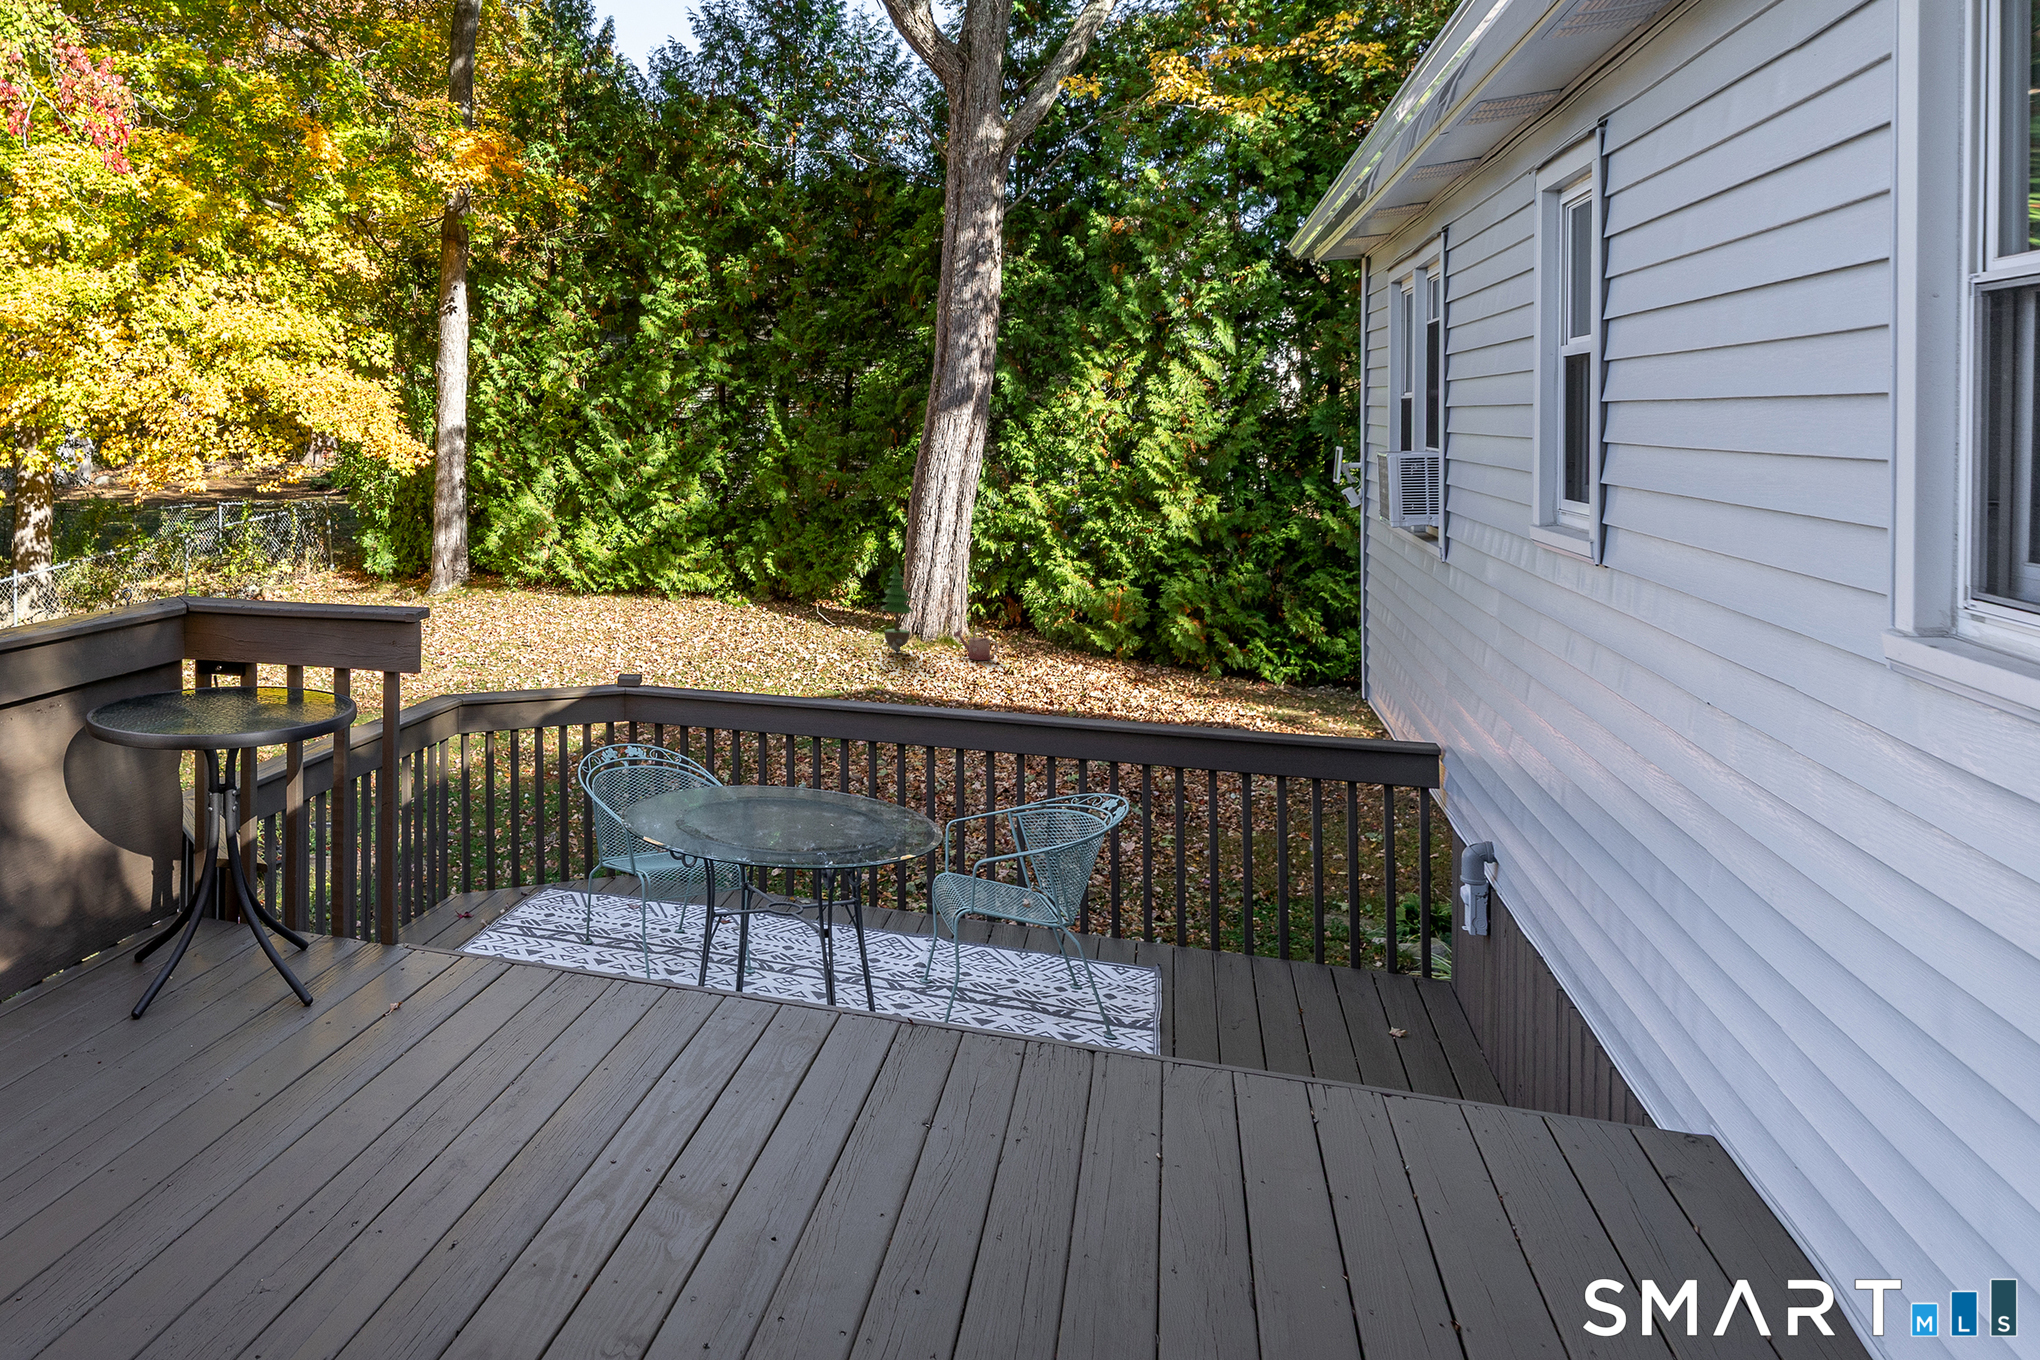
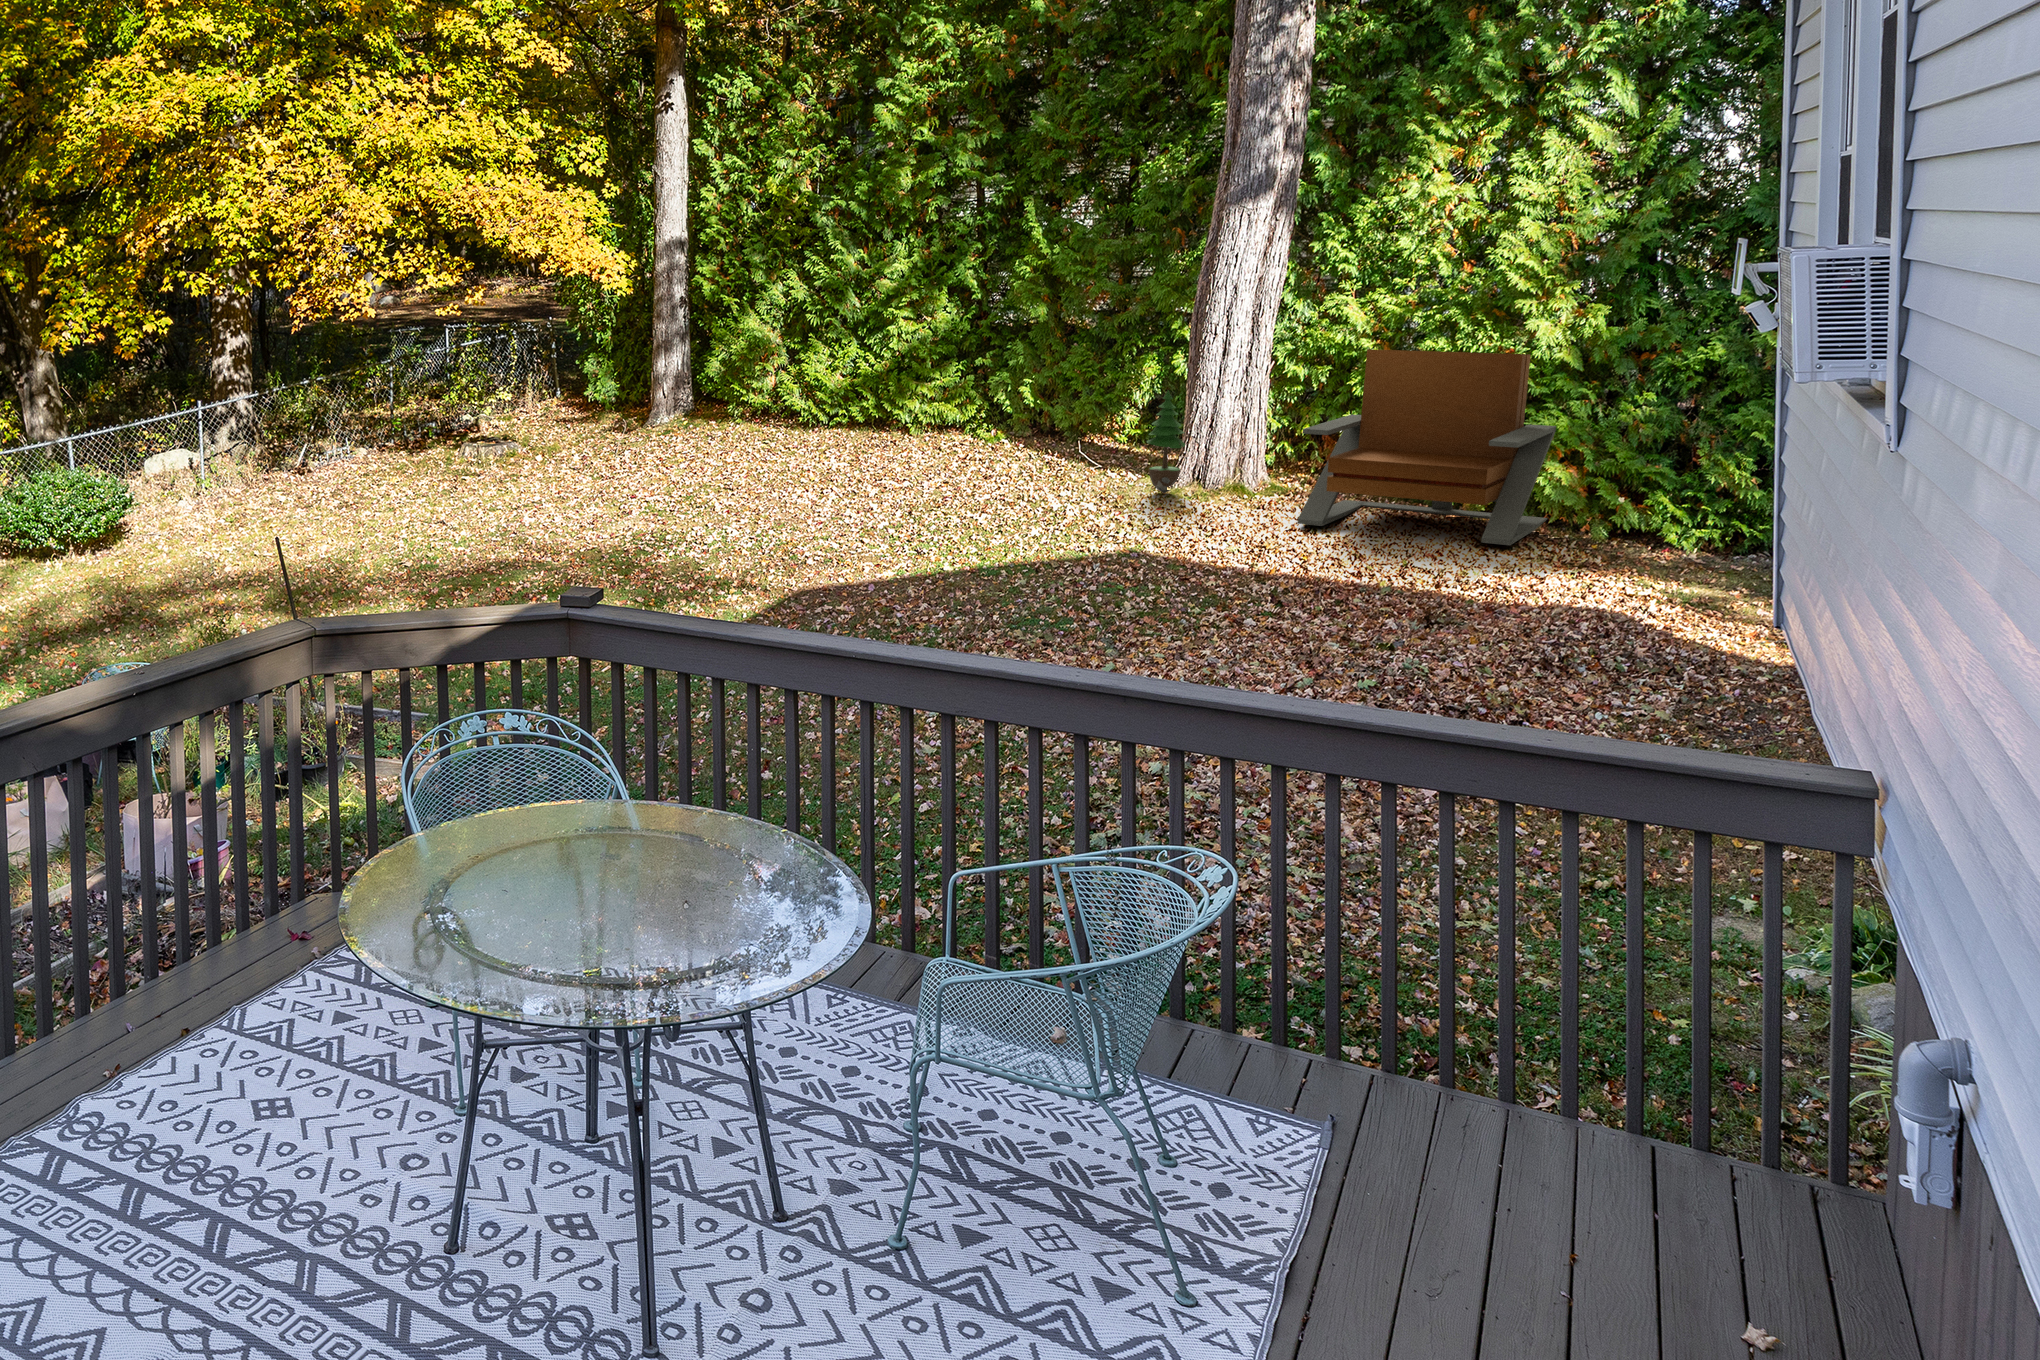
lounge chair: none [1015,531,1202,696] -> present [1298,349,1556,545]
watering can: present [953,627,998,660] -> none [1234,464,1287,502]

